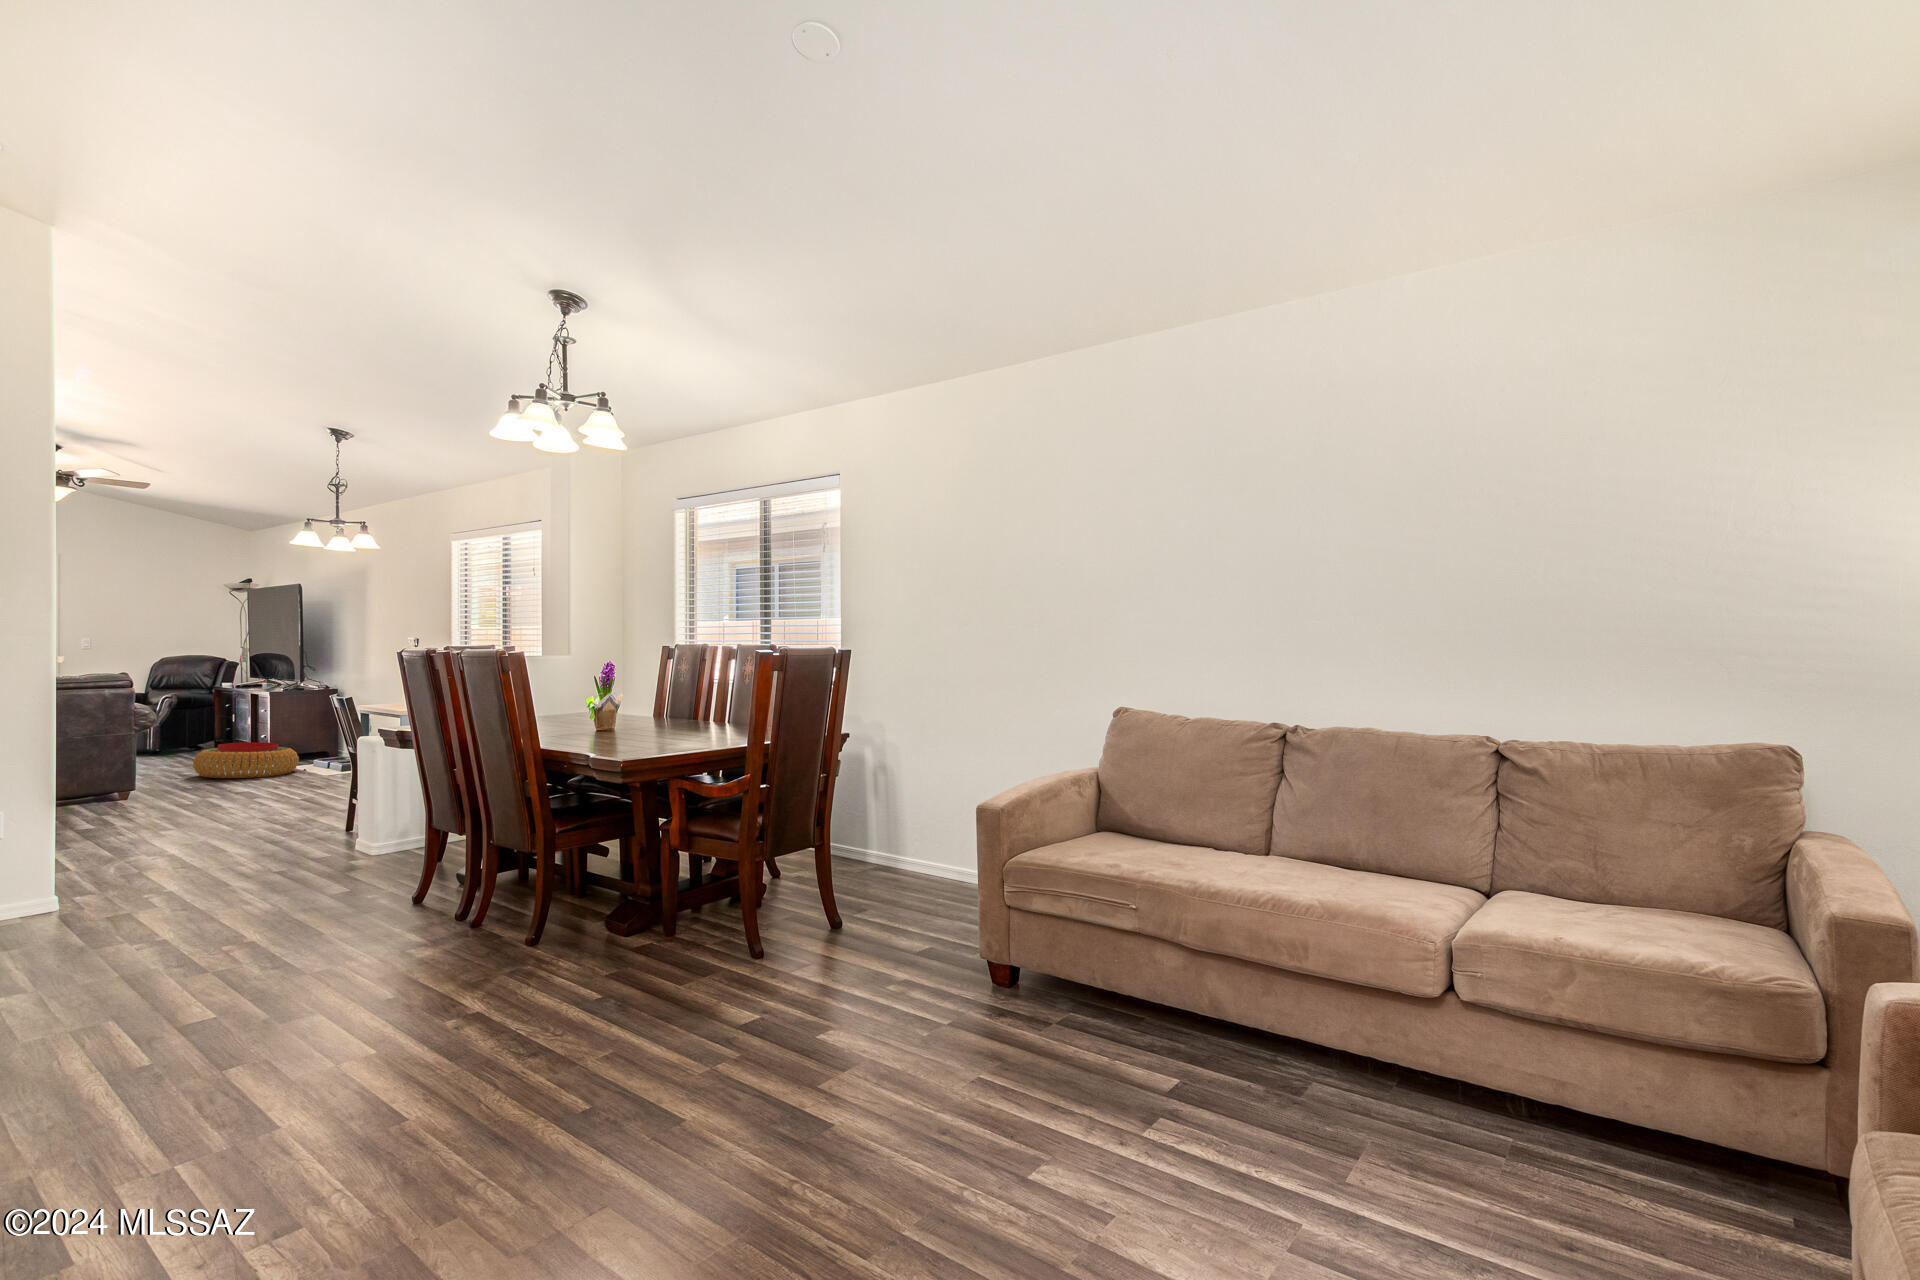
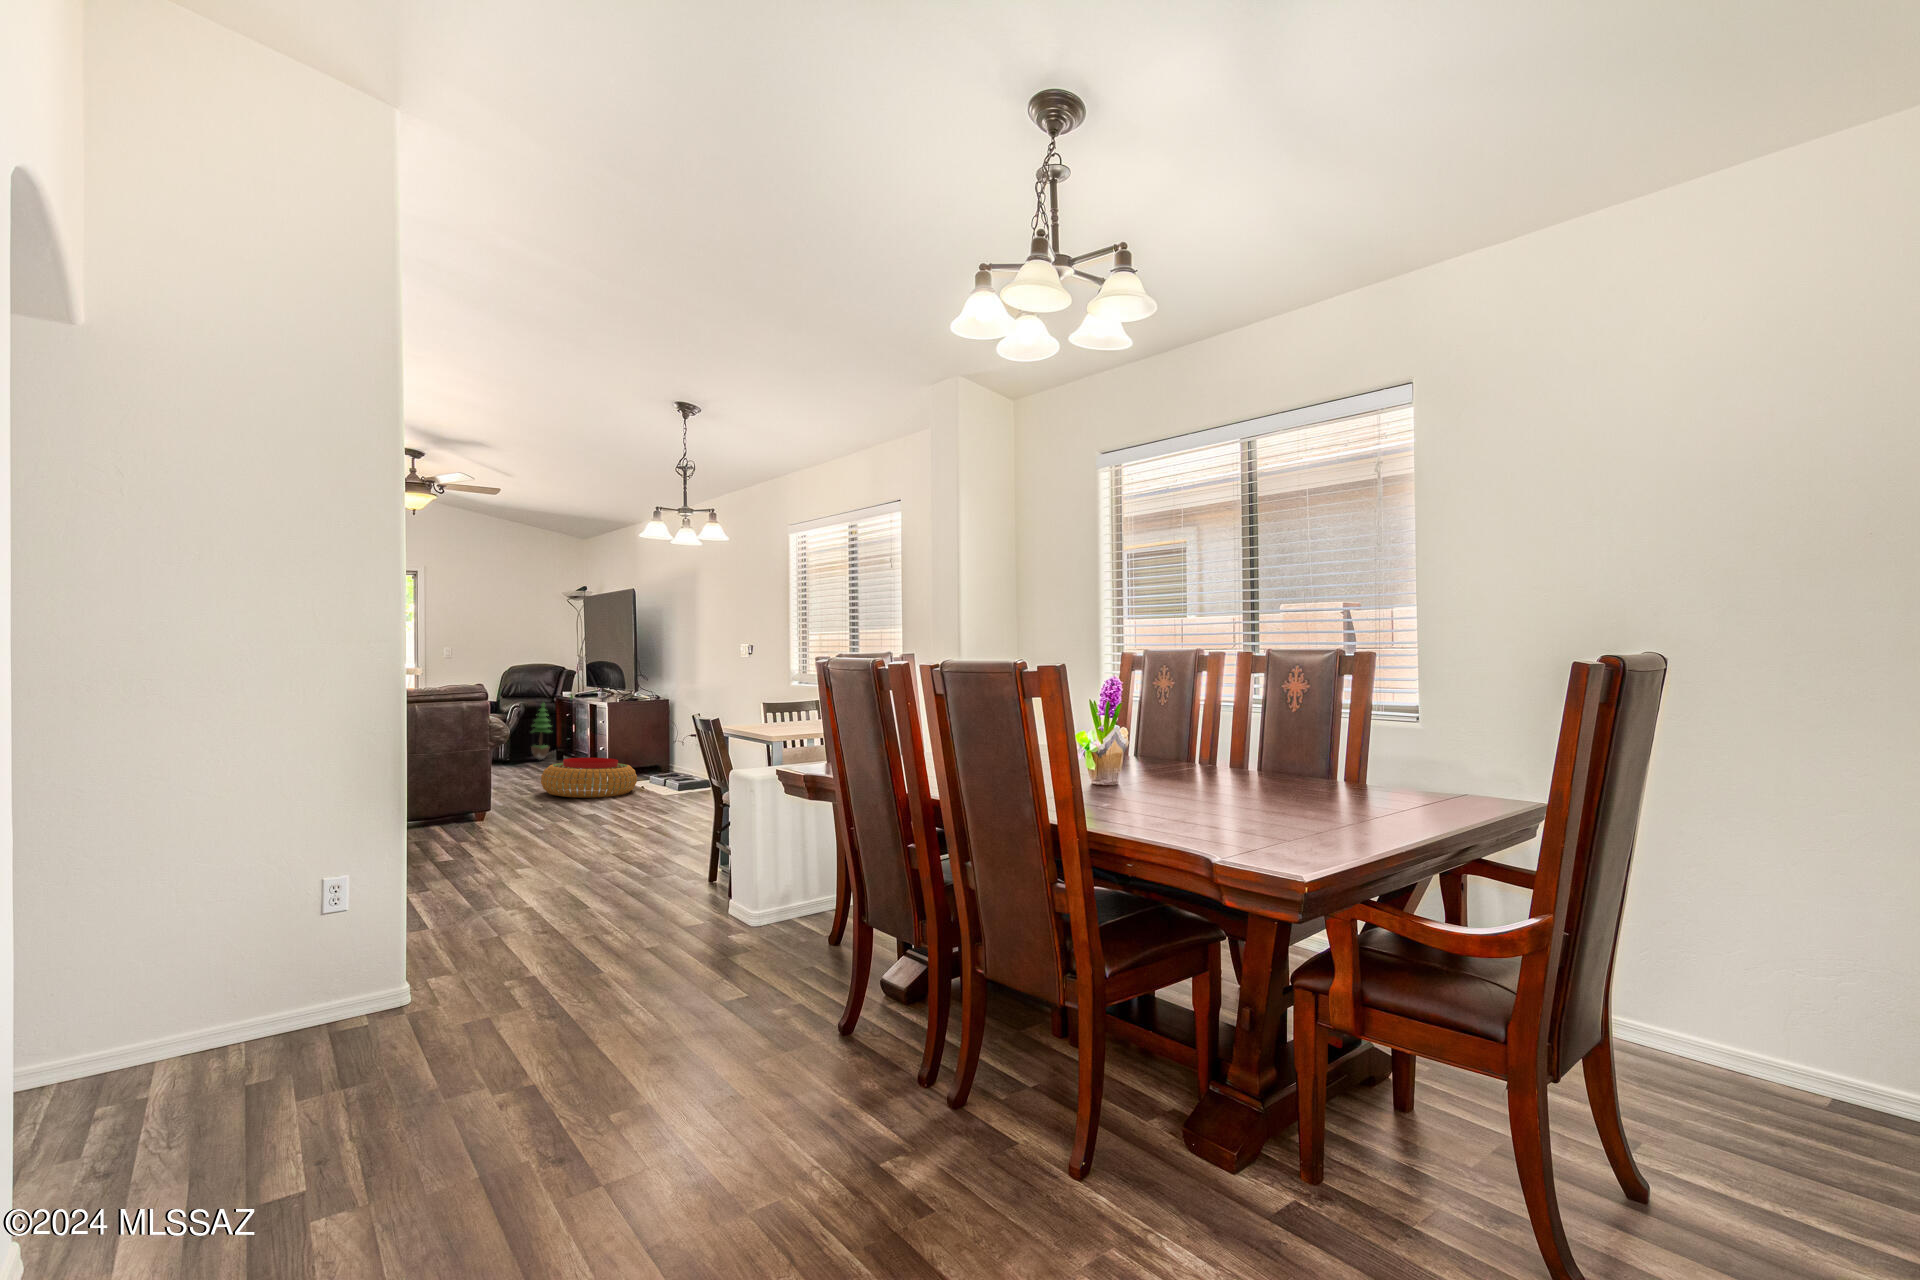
potted tree: none [183,692,211,751] -> present [531,703,551,760]

